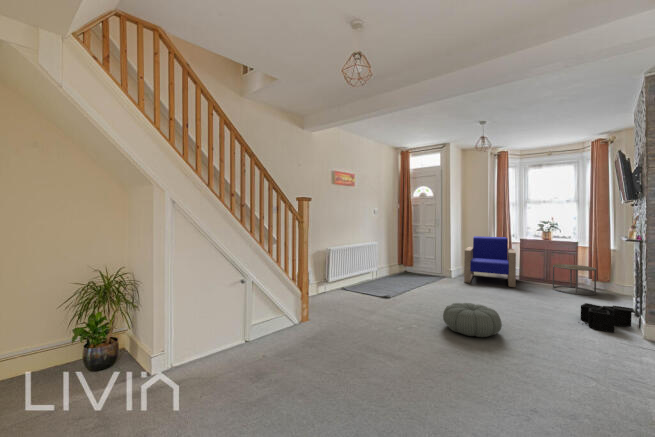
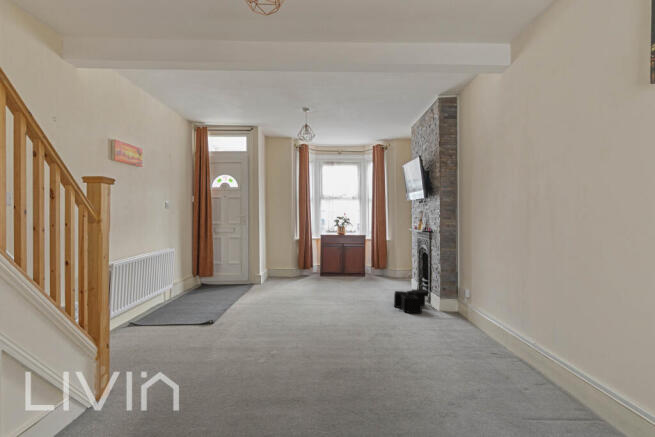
armchair: present [464,236,516,287] -> none [273,234,325,287]
side table: present [552,264,596,295] -> none [351,257,383,284]
pouf: present [443,303,502,337] -> none [300,310,359,348]

